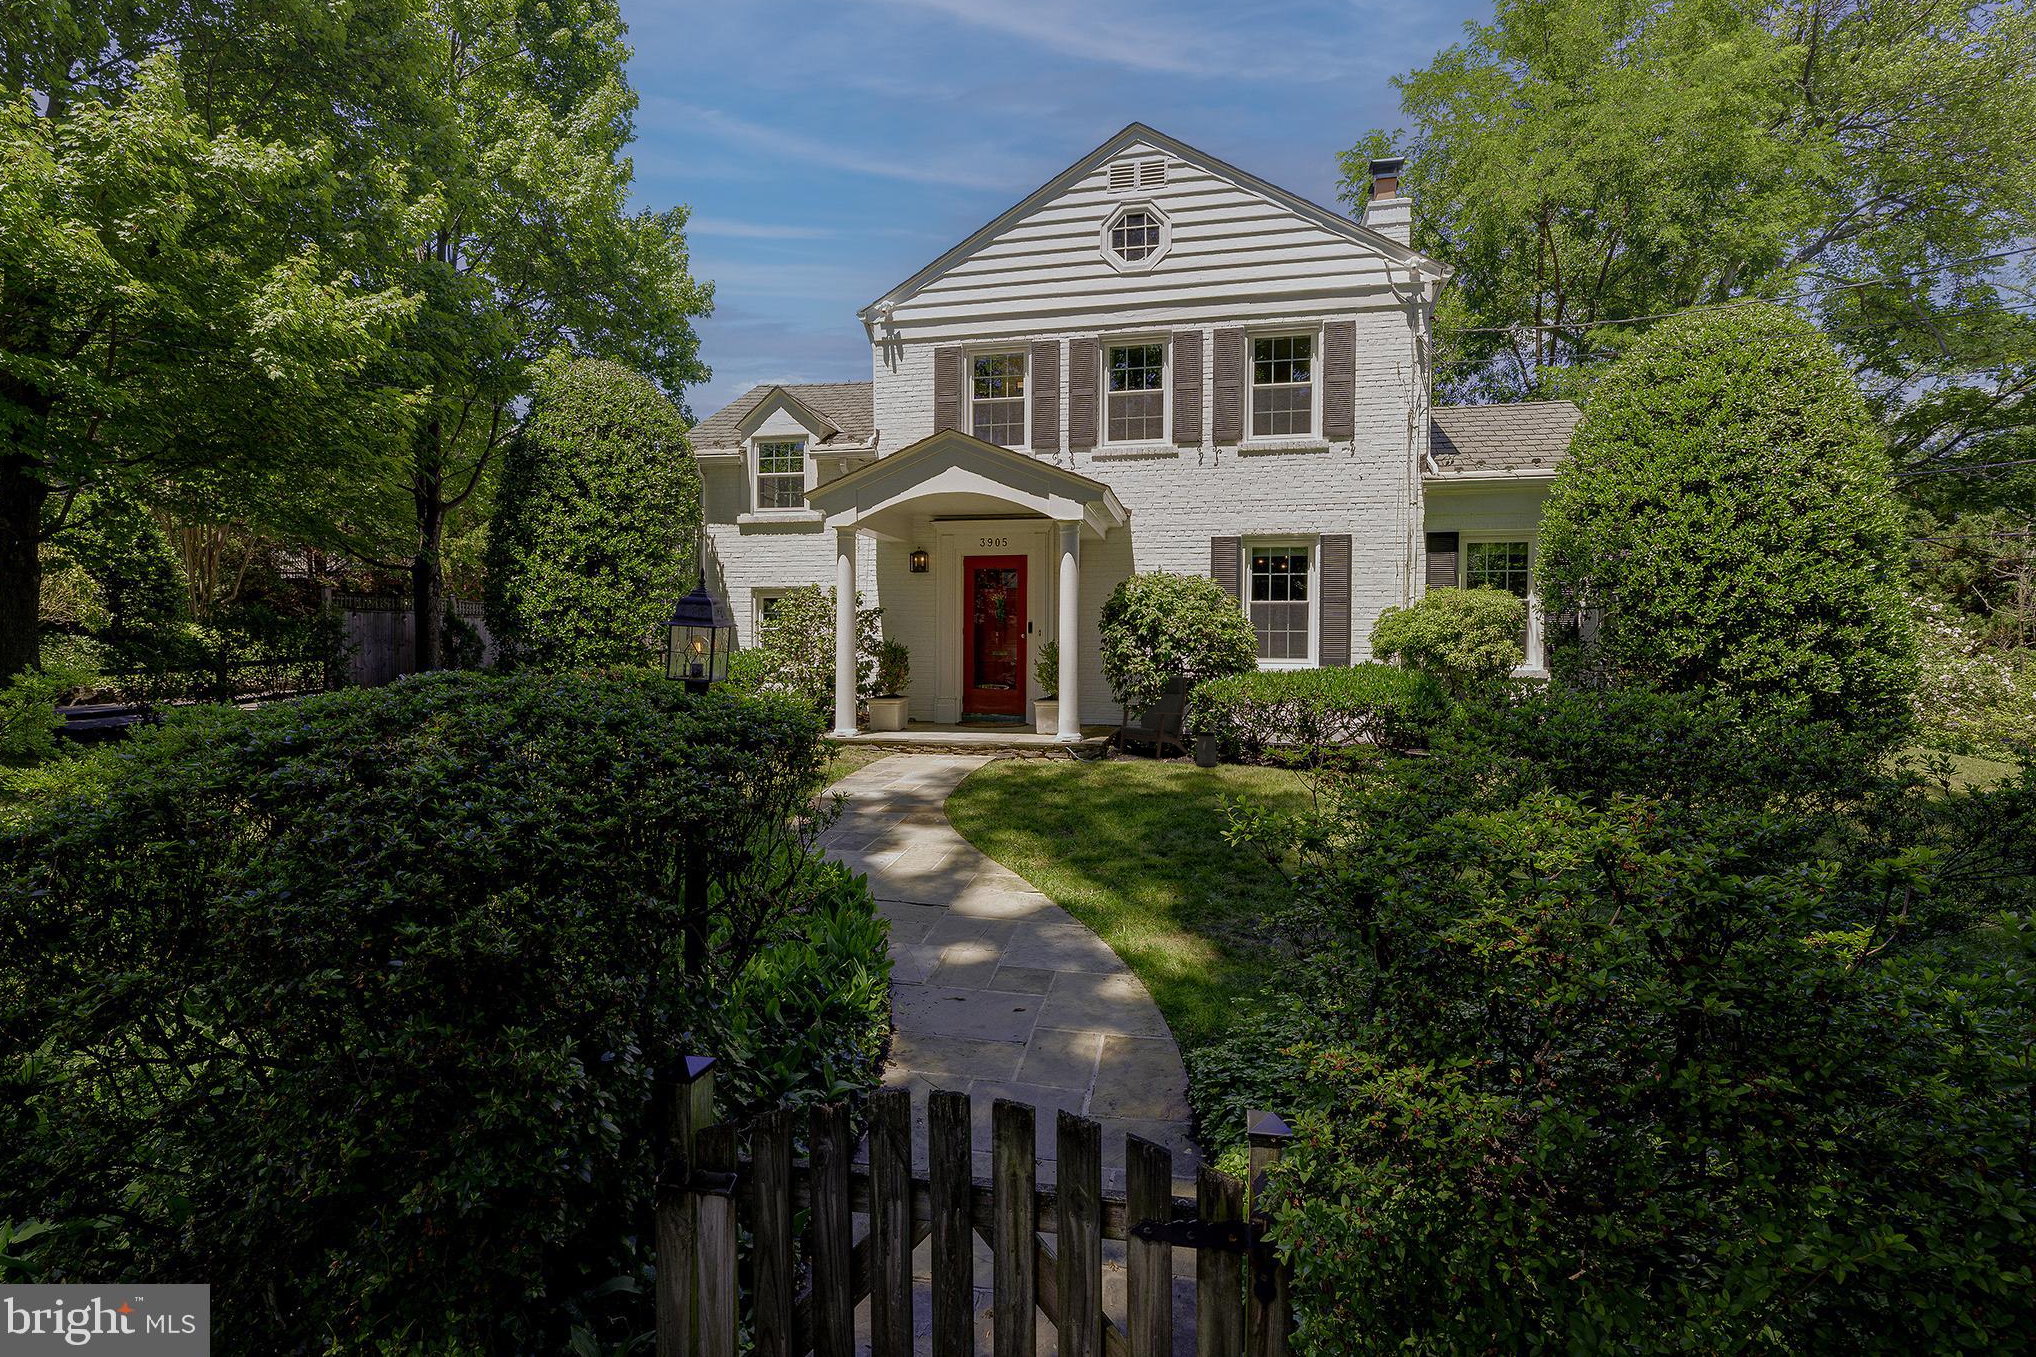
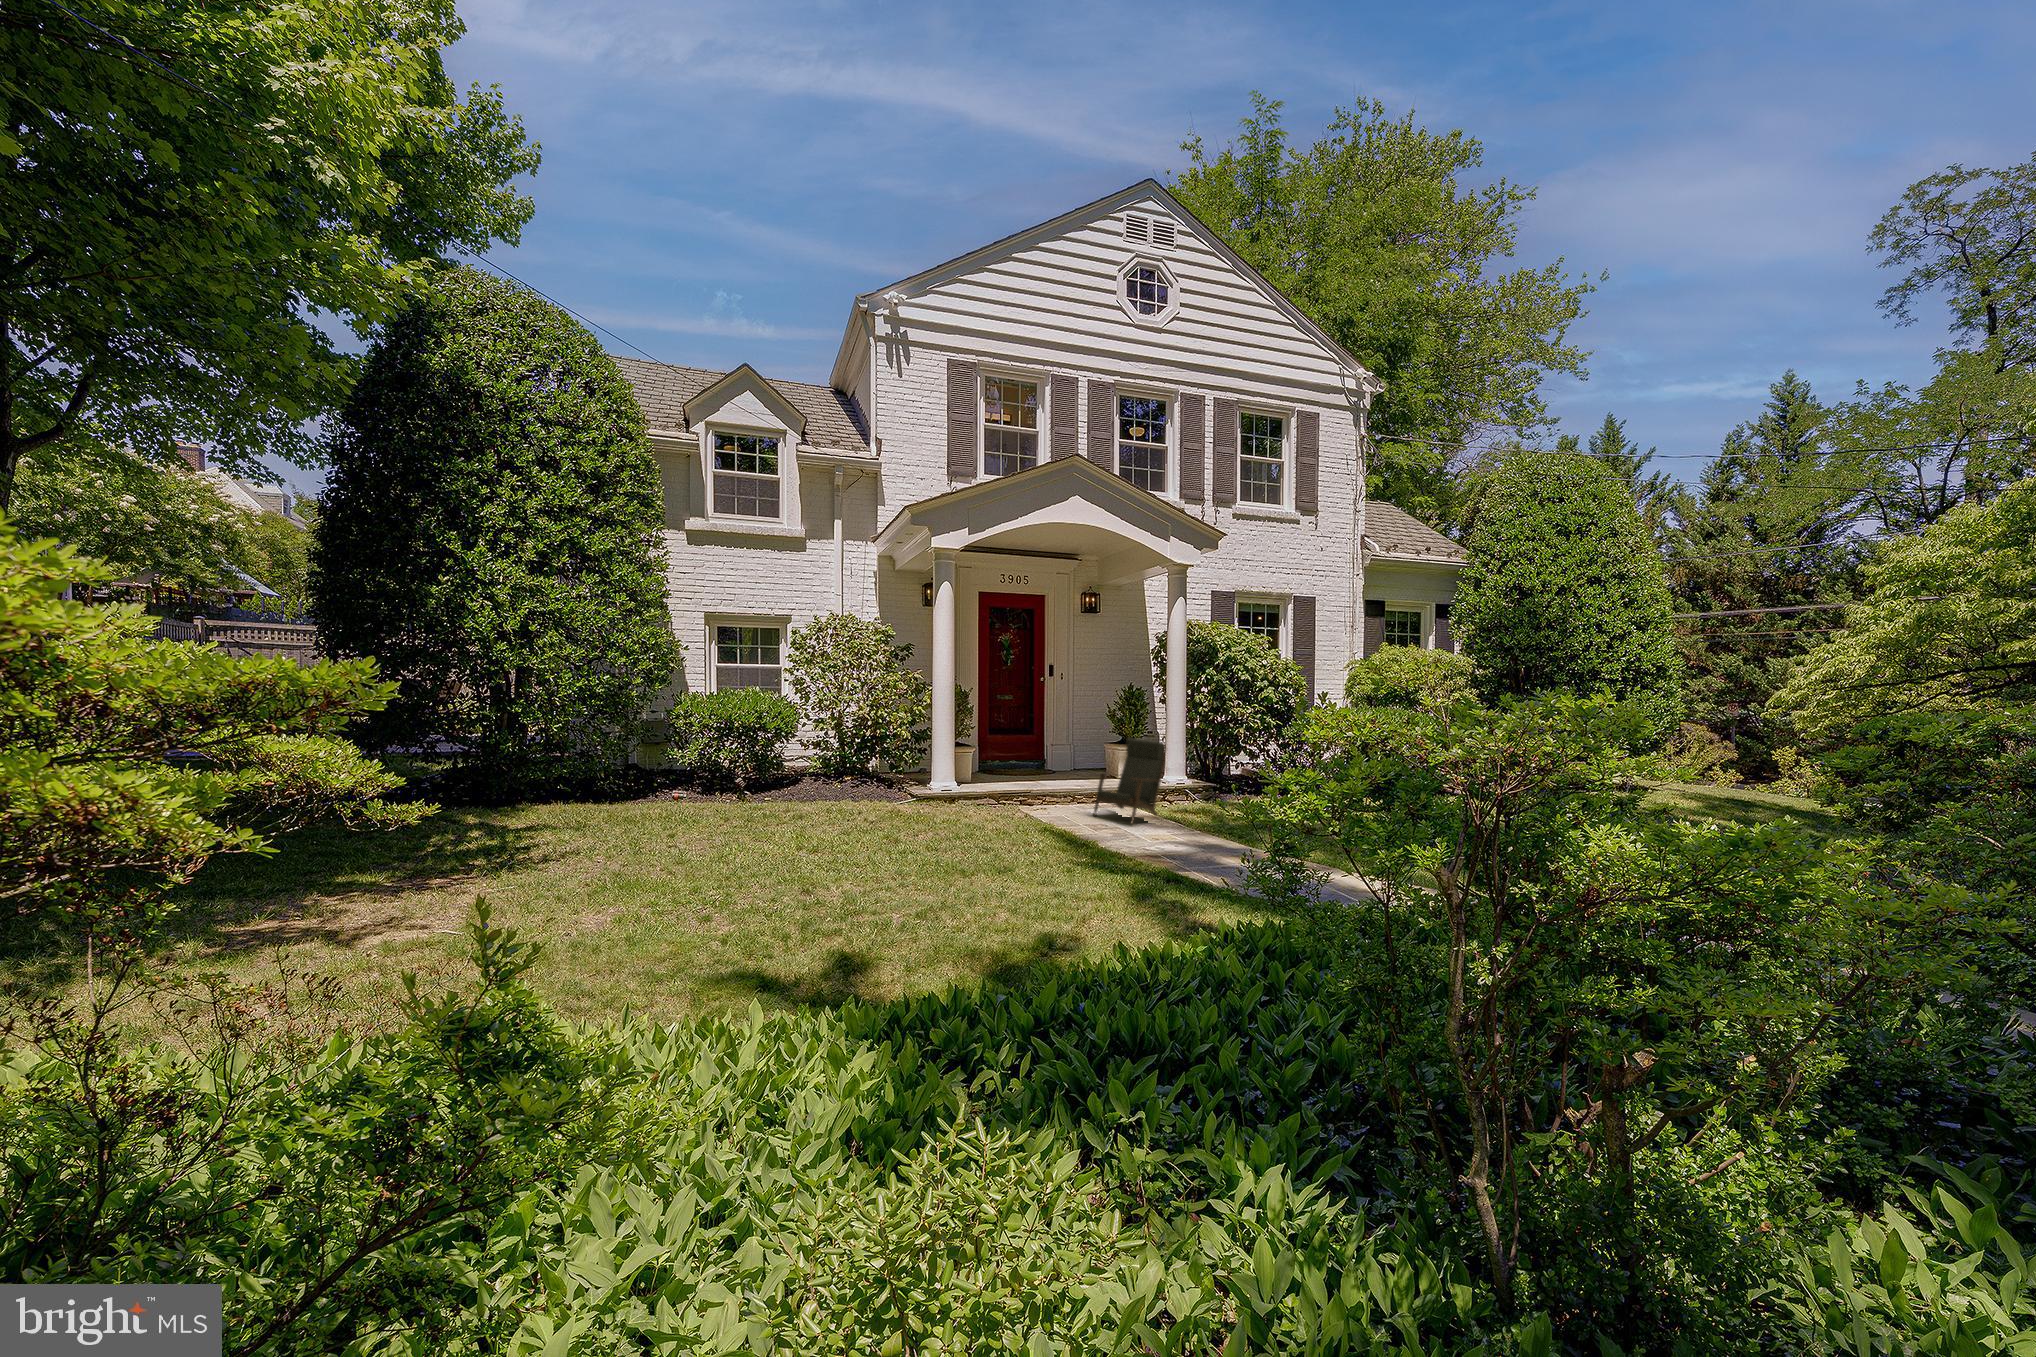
watering can: present [1196,724,1217,766] -> none [1170,794,1192,837]

